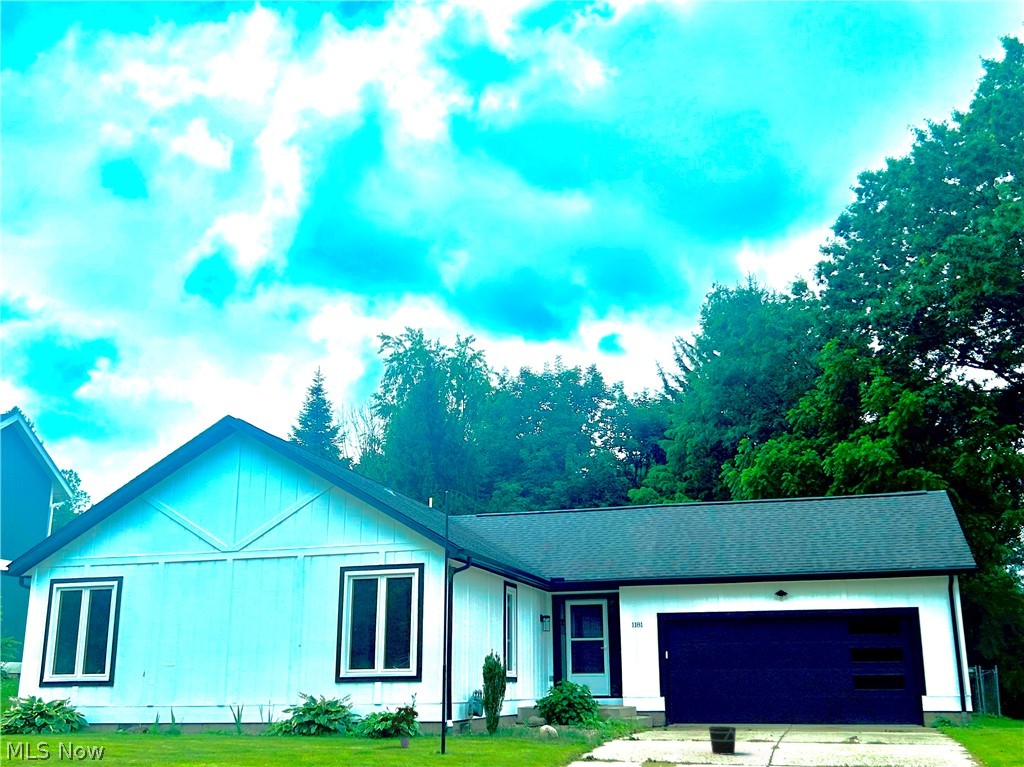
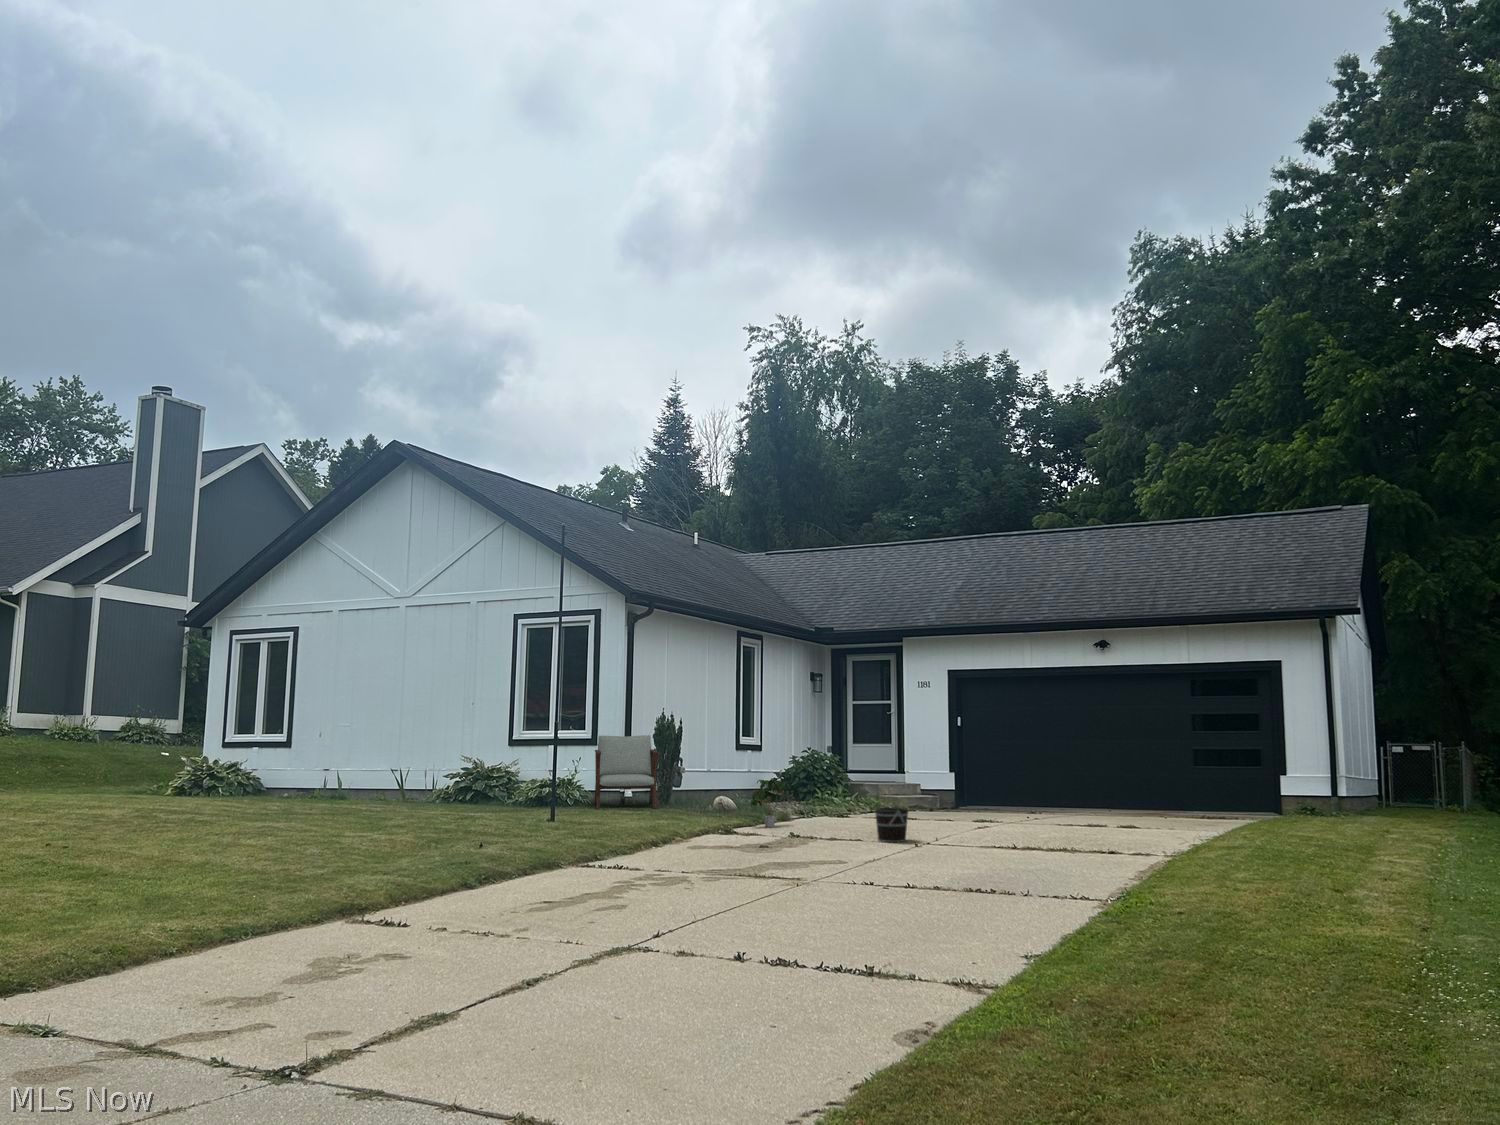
lounge chair: none [420,670,481,734] -> present [594,735,658,809]
potted plant: present [390,706,418,748] -> present [750,778,786,827]

